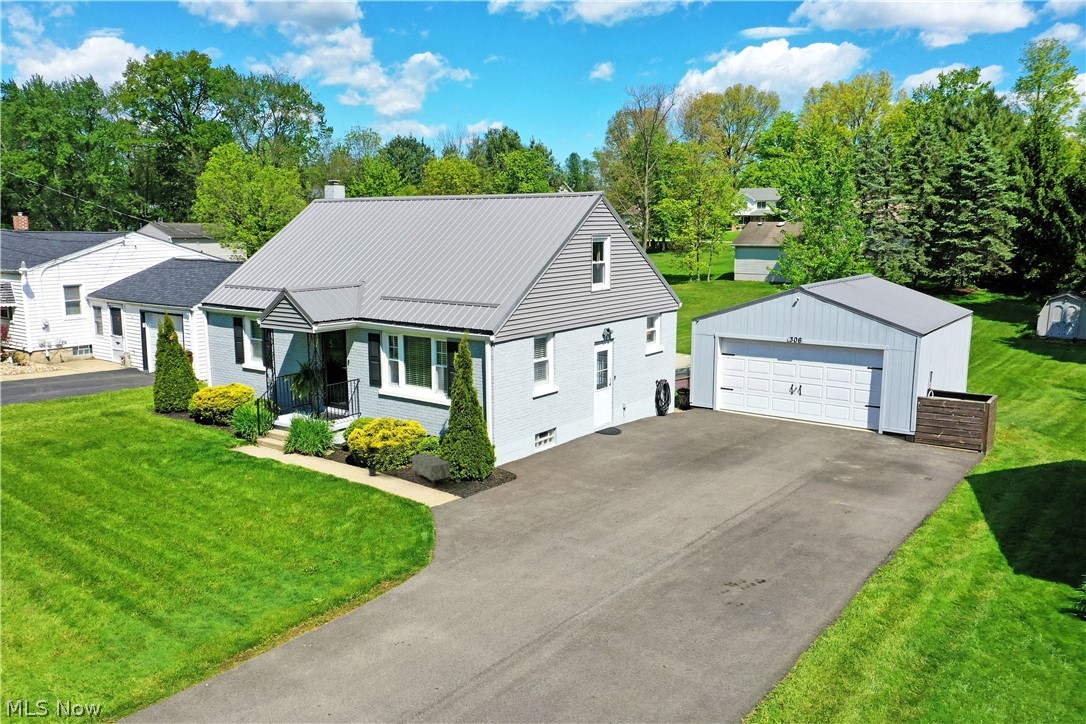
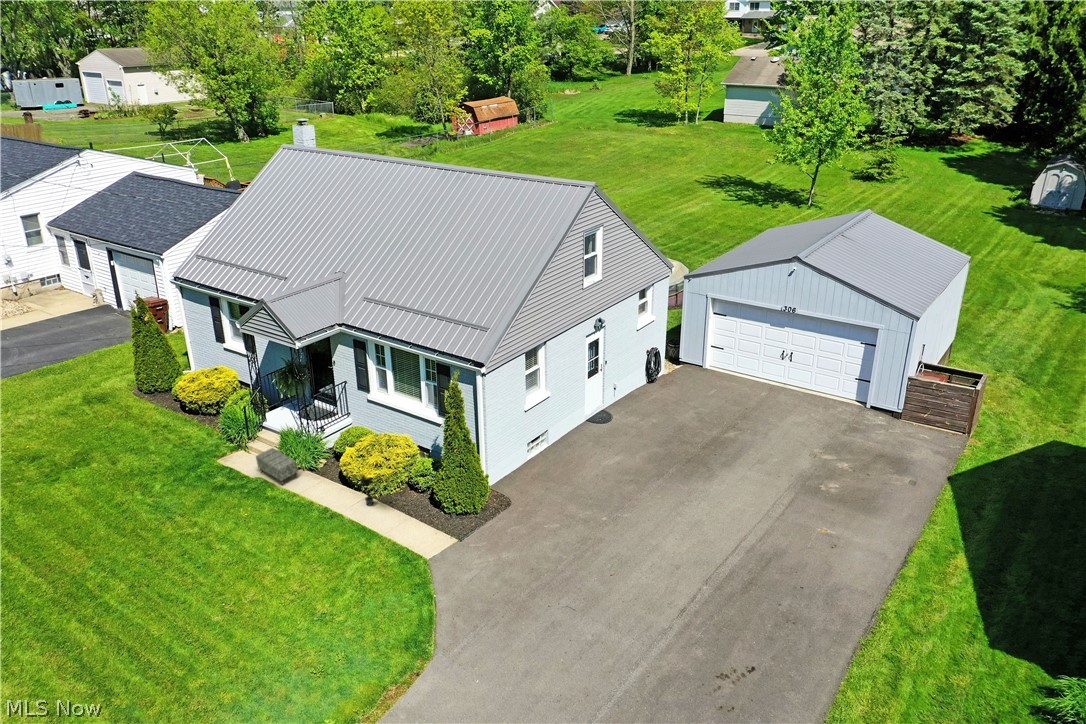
bench: present [413,453,452,486] -> present [256,448,298,485]

